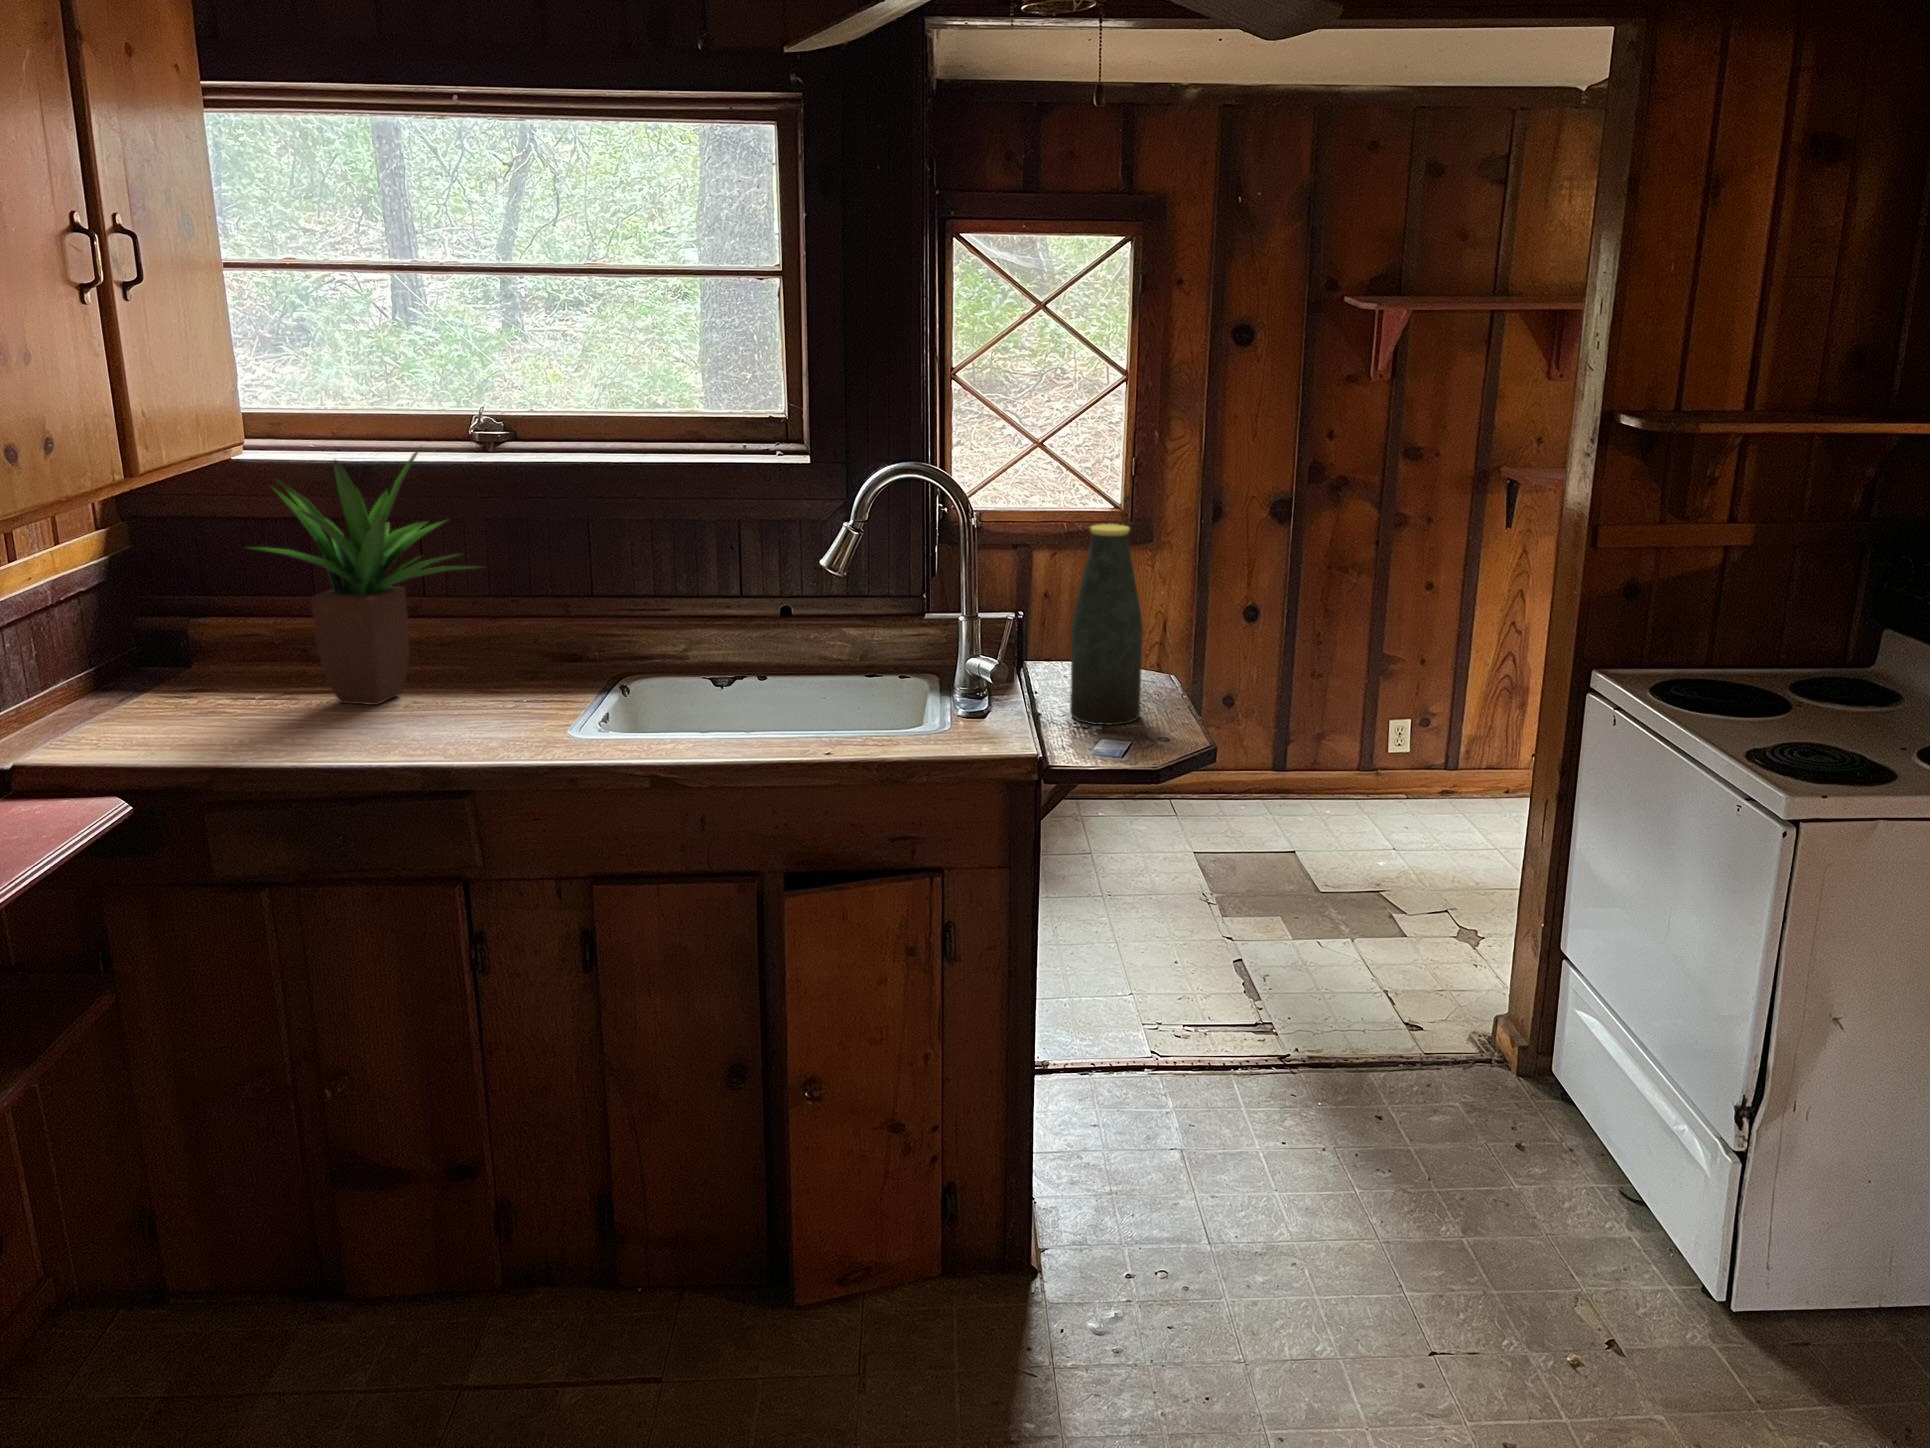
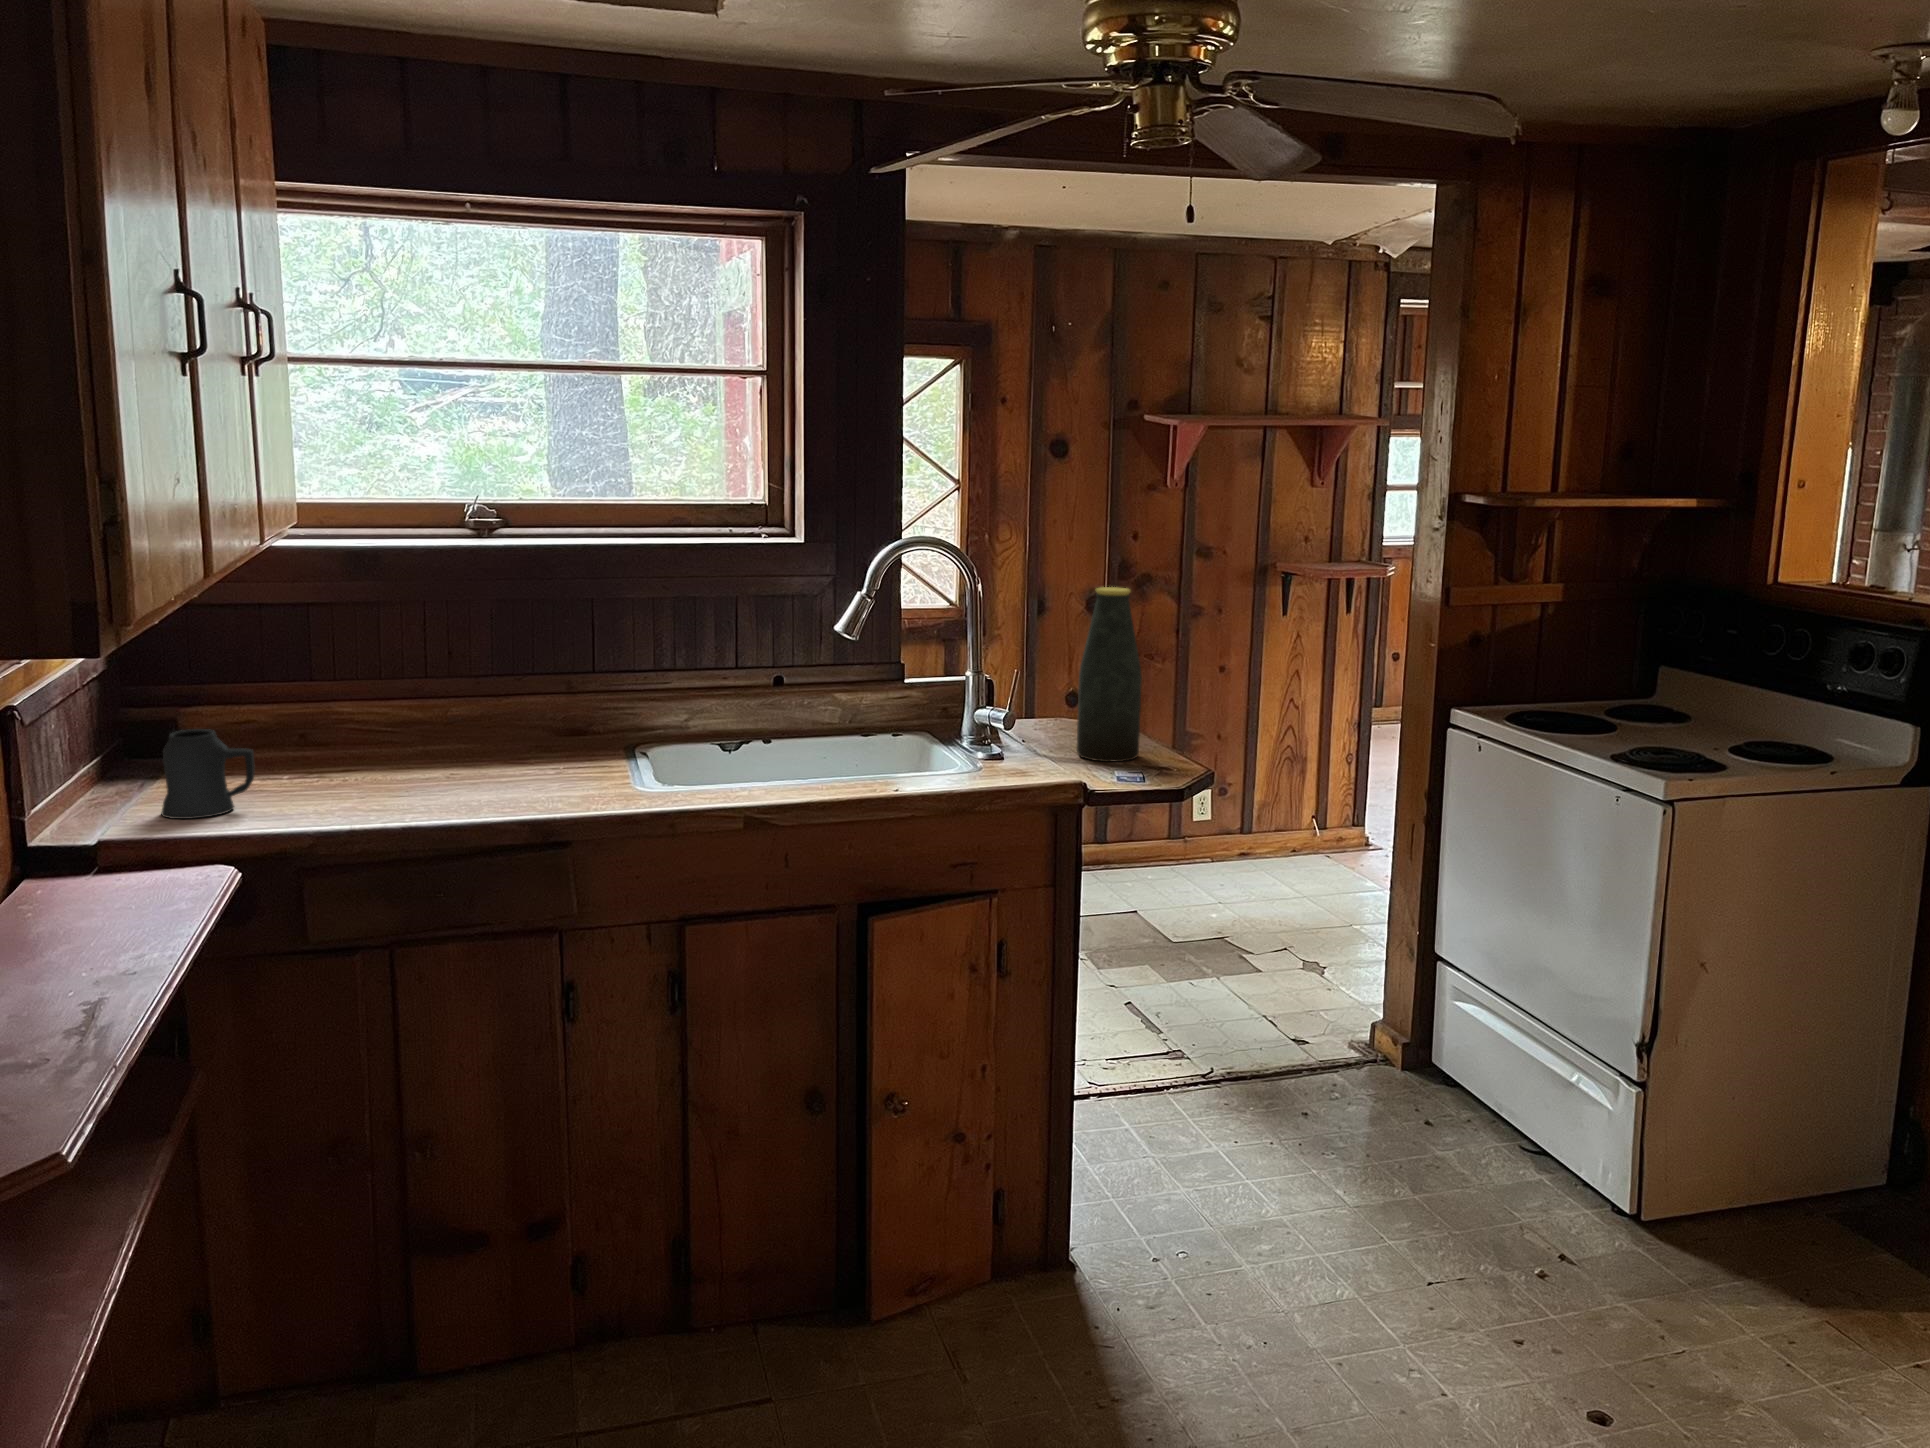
potted plant: present [250,448,479,705] -> none [309,522,524,777]
mug: none [93,656,183,746] -> present [161,729,255,819]

